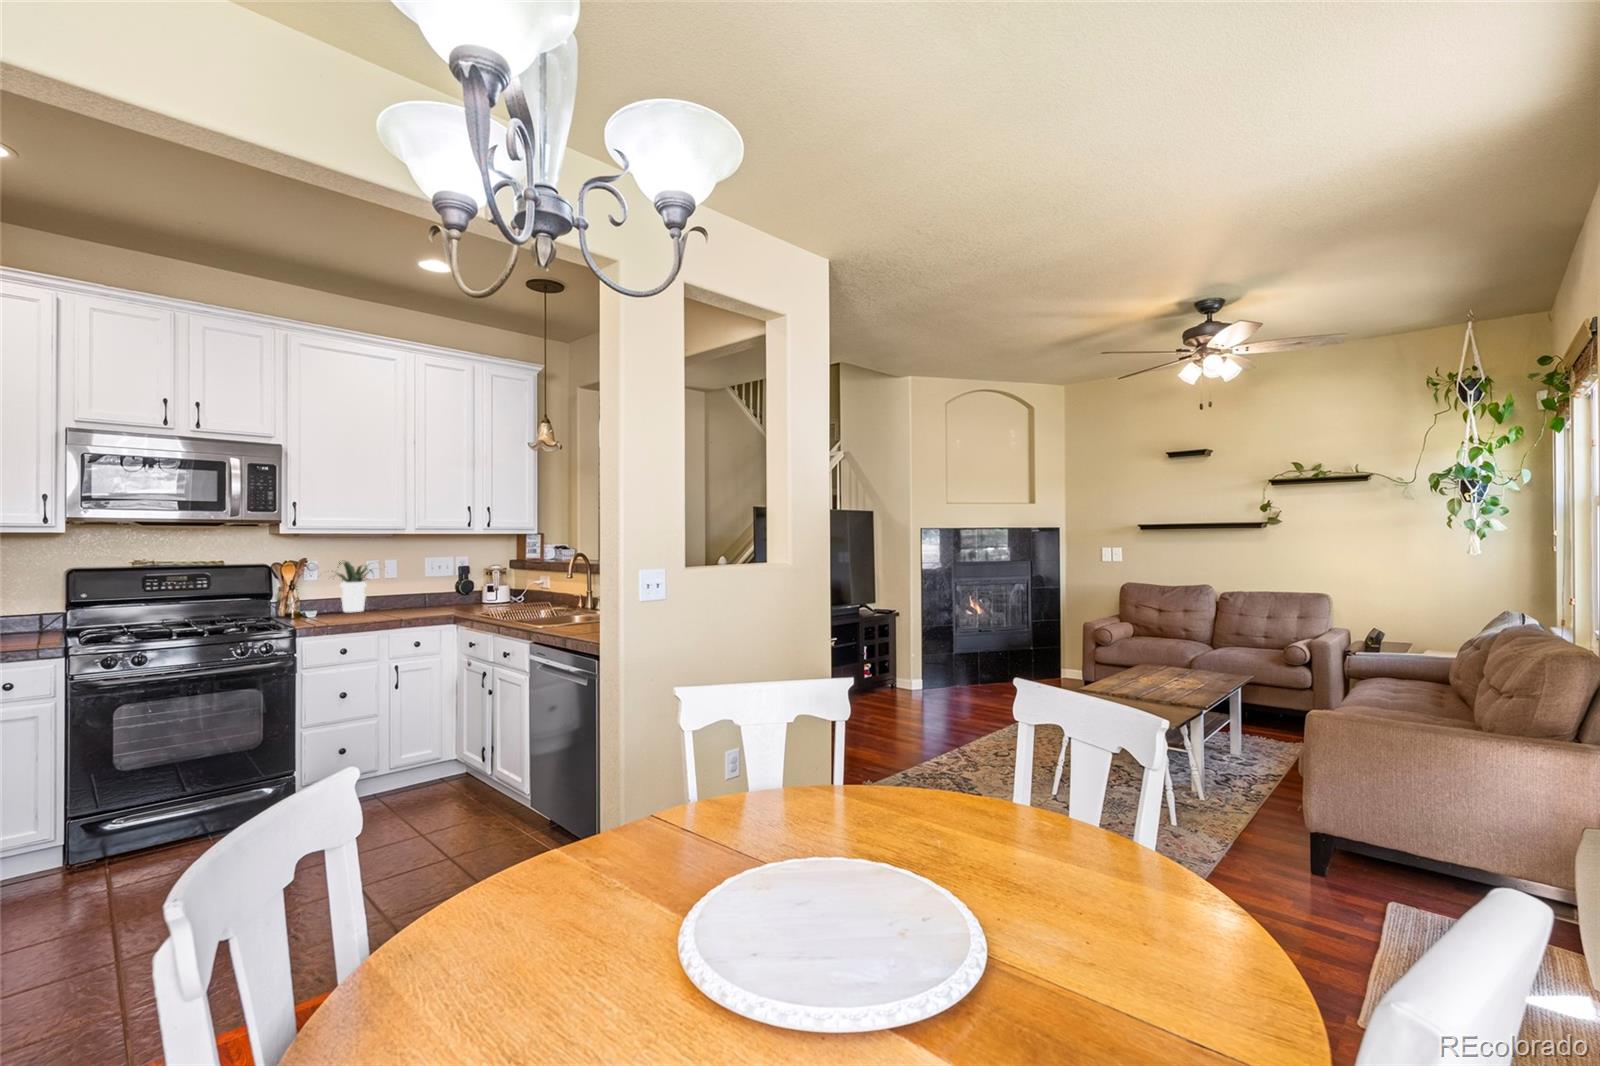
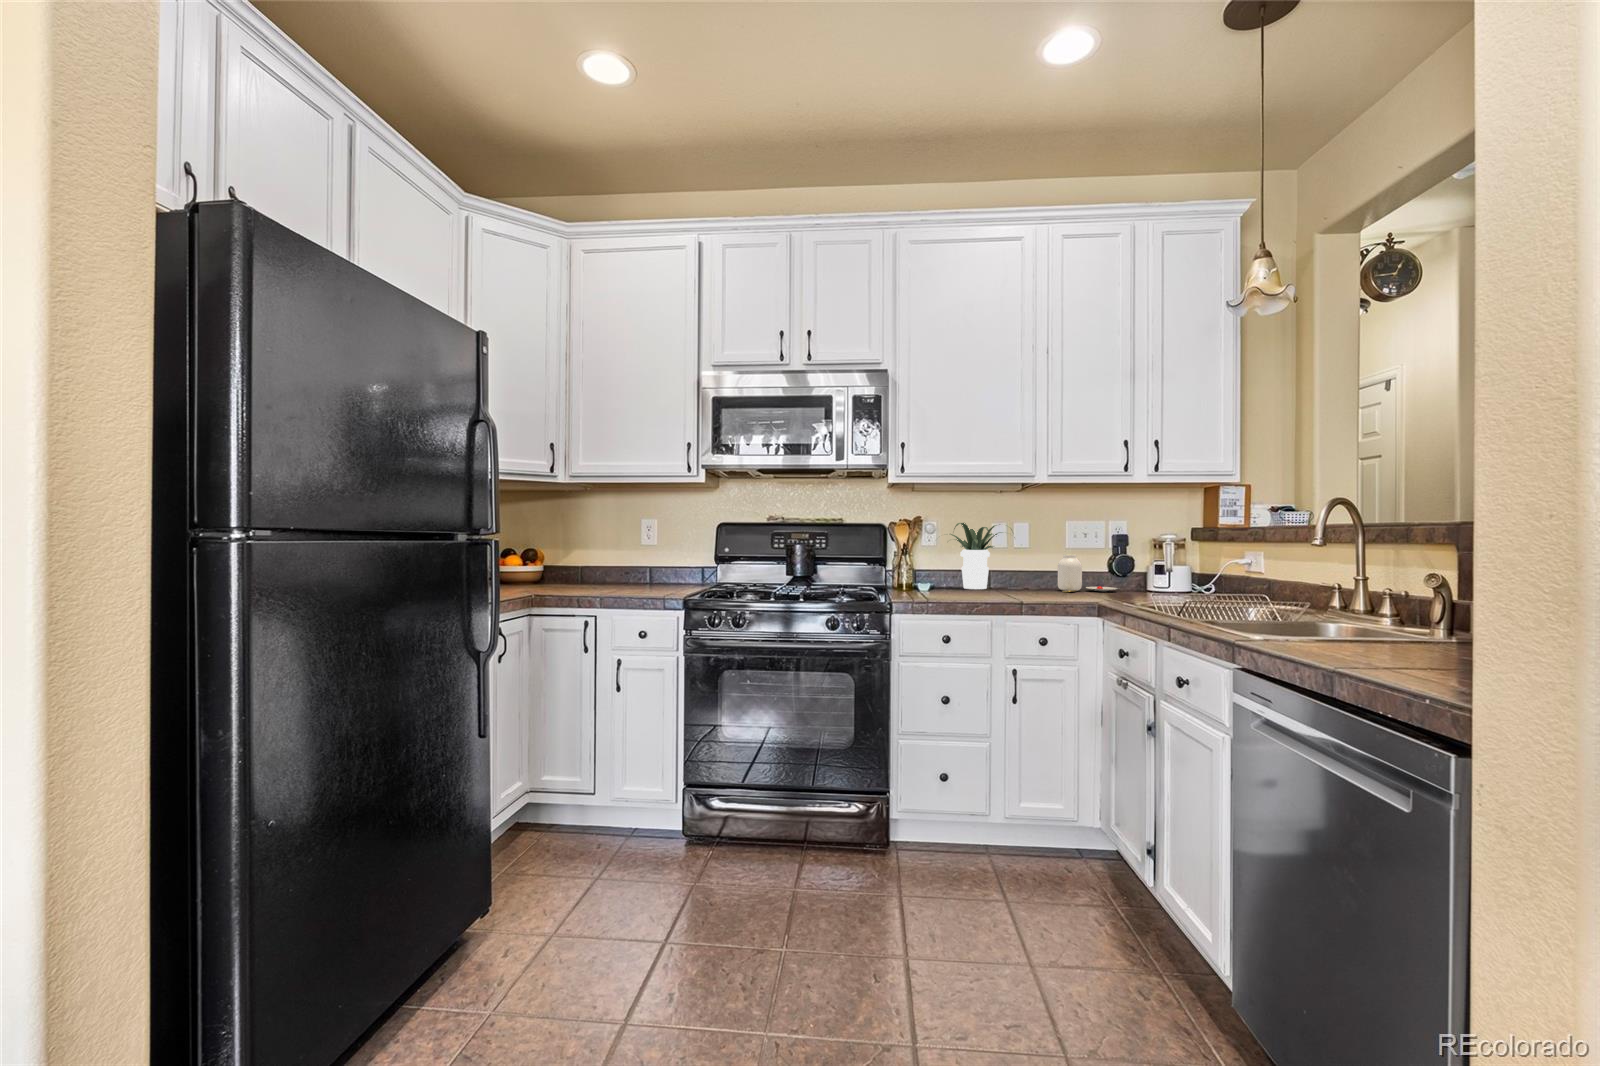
jar: none [420,582,466,609] -> present [1058,554,1117,592]

